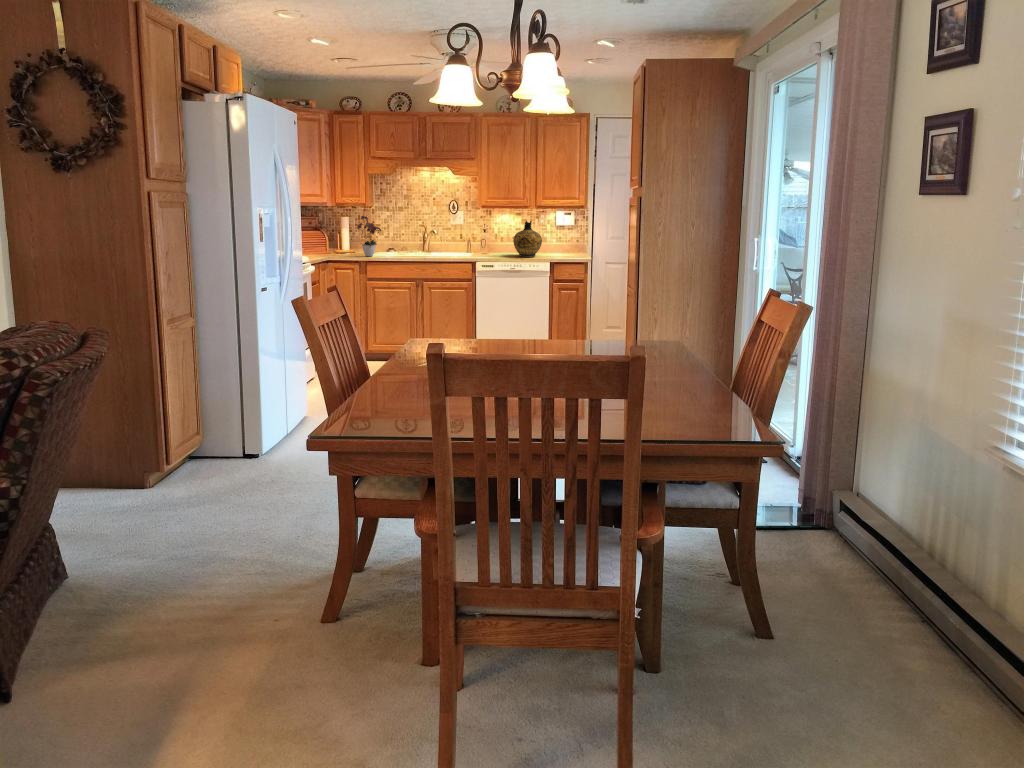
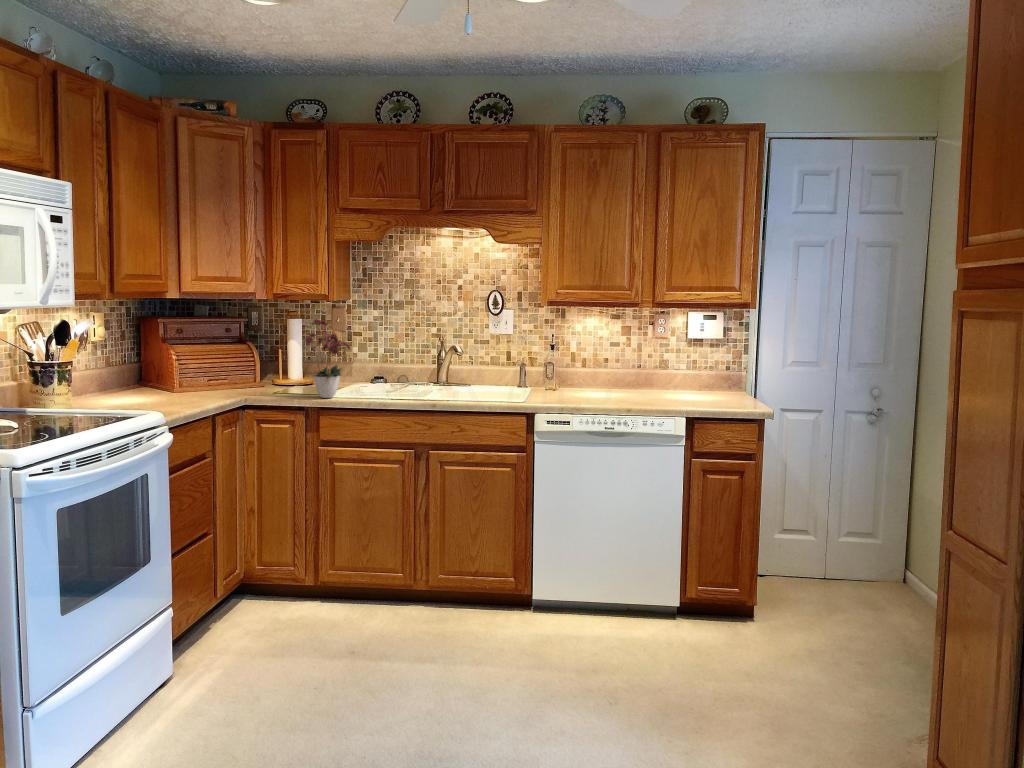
ceramic jug: present [513,221,542,257] -> none [609,332,666,402]

